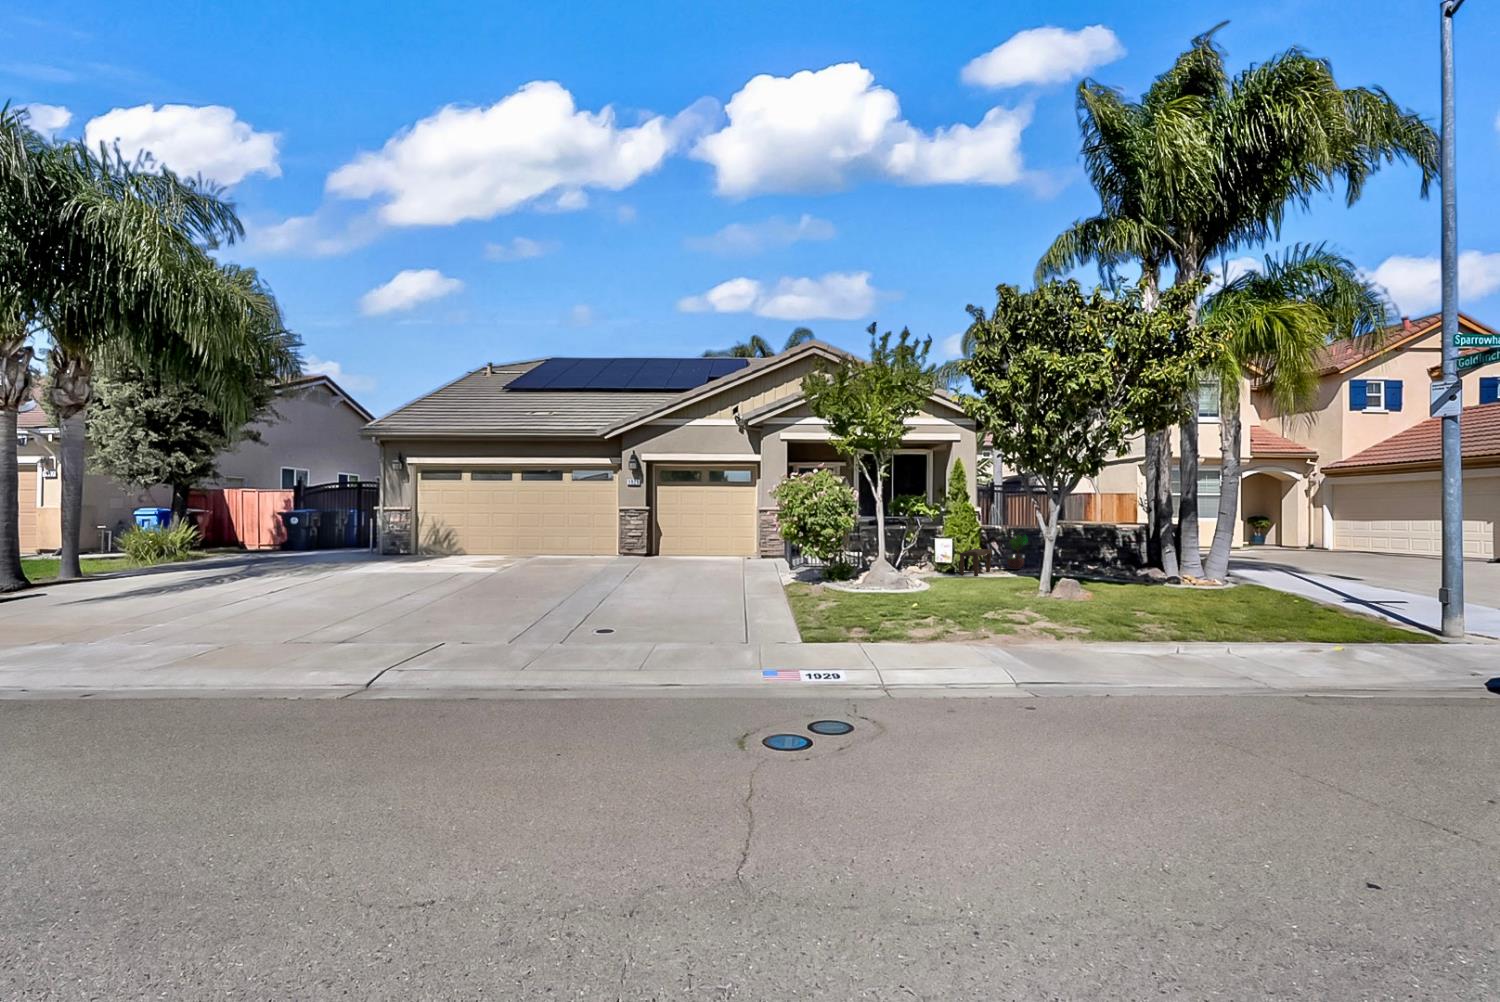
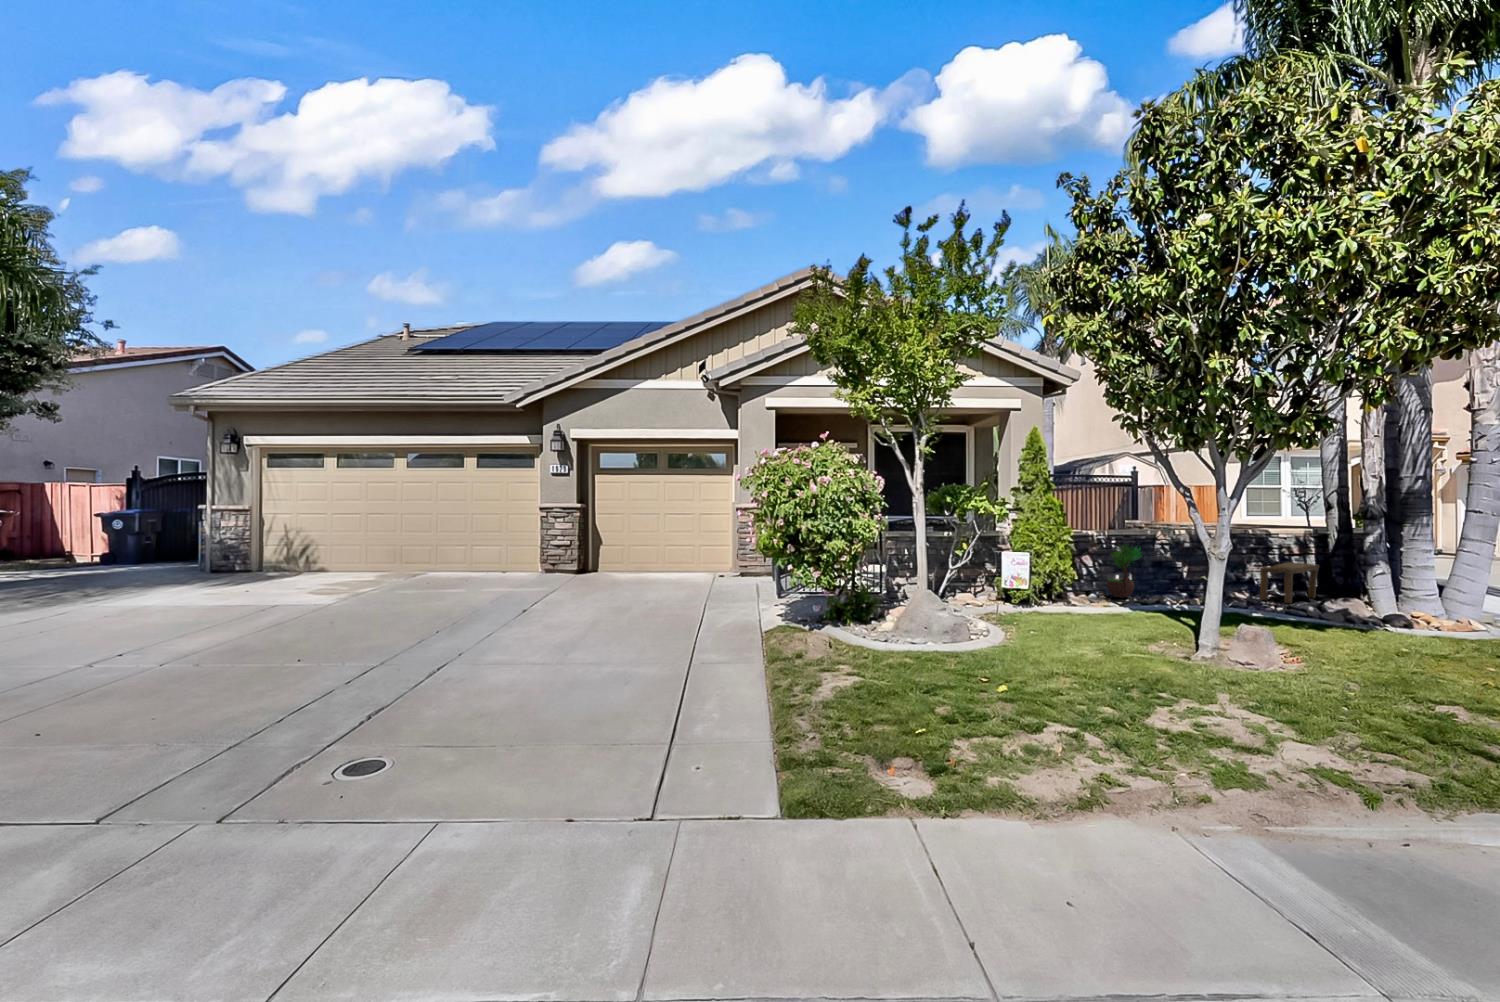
bench: present [960,549,992,576] -> present [1260,562,1319,603]

